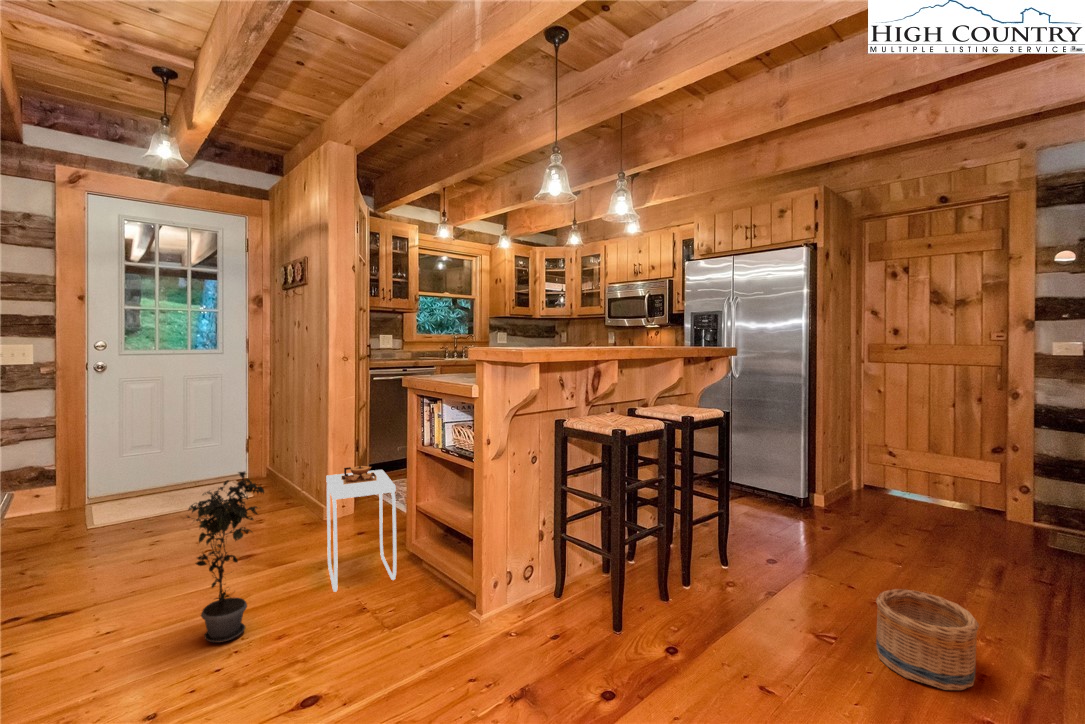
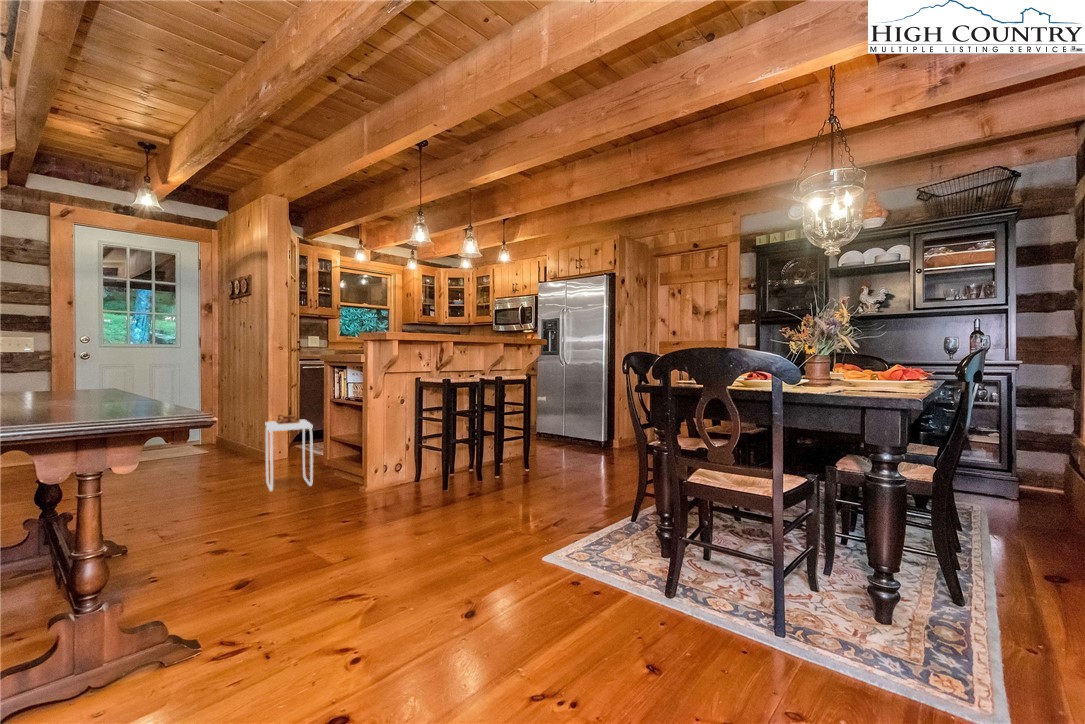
potted plant: present [188,471,264,643] -> none [175,409,226,511]
basket: present [876,589,979,690] -> none [582,468,627,510]

